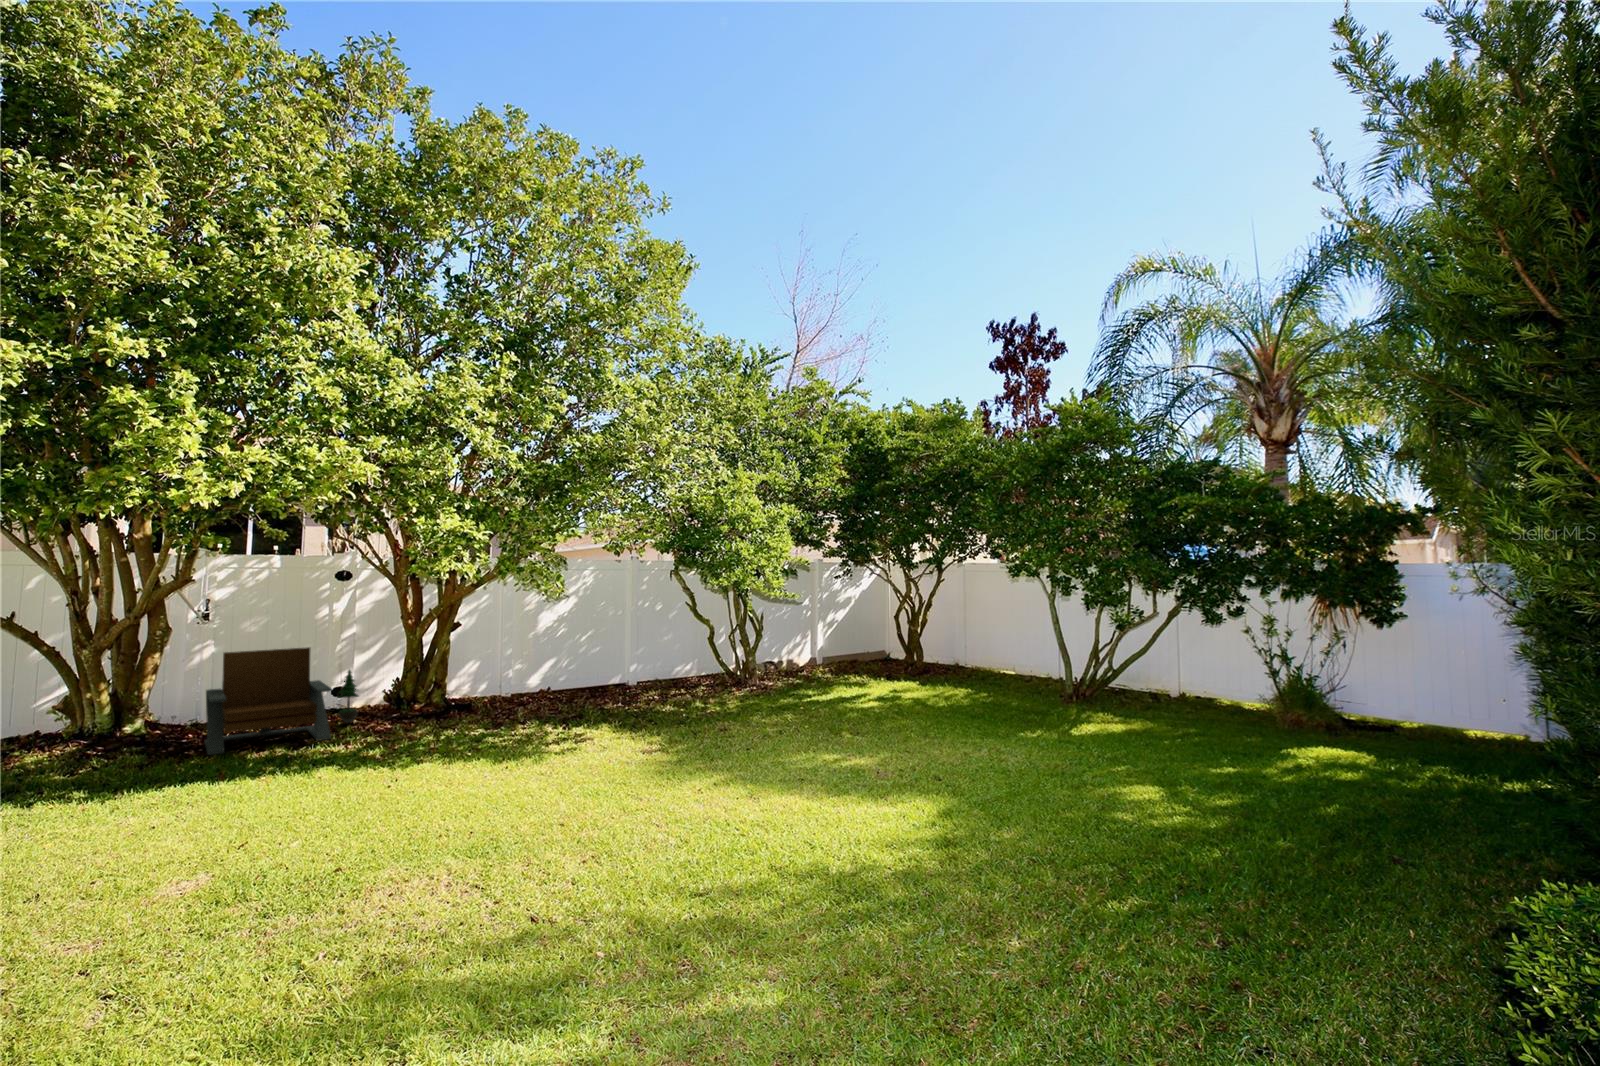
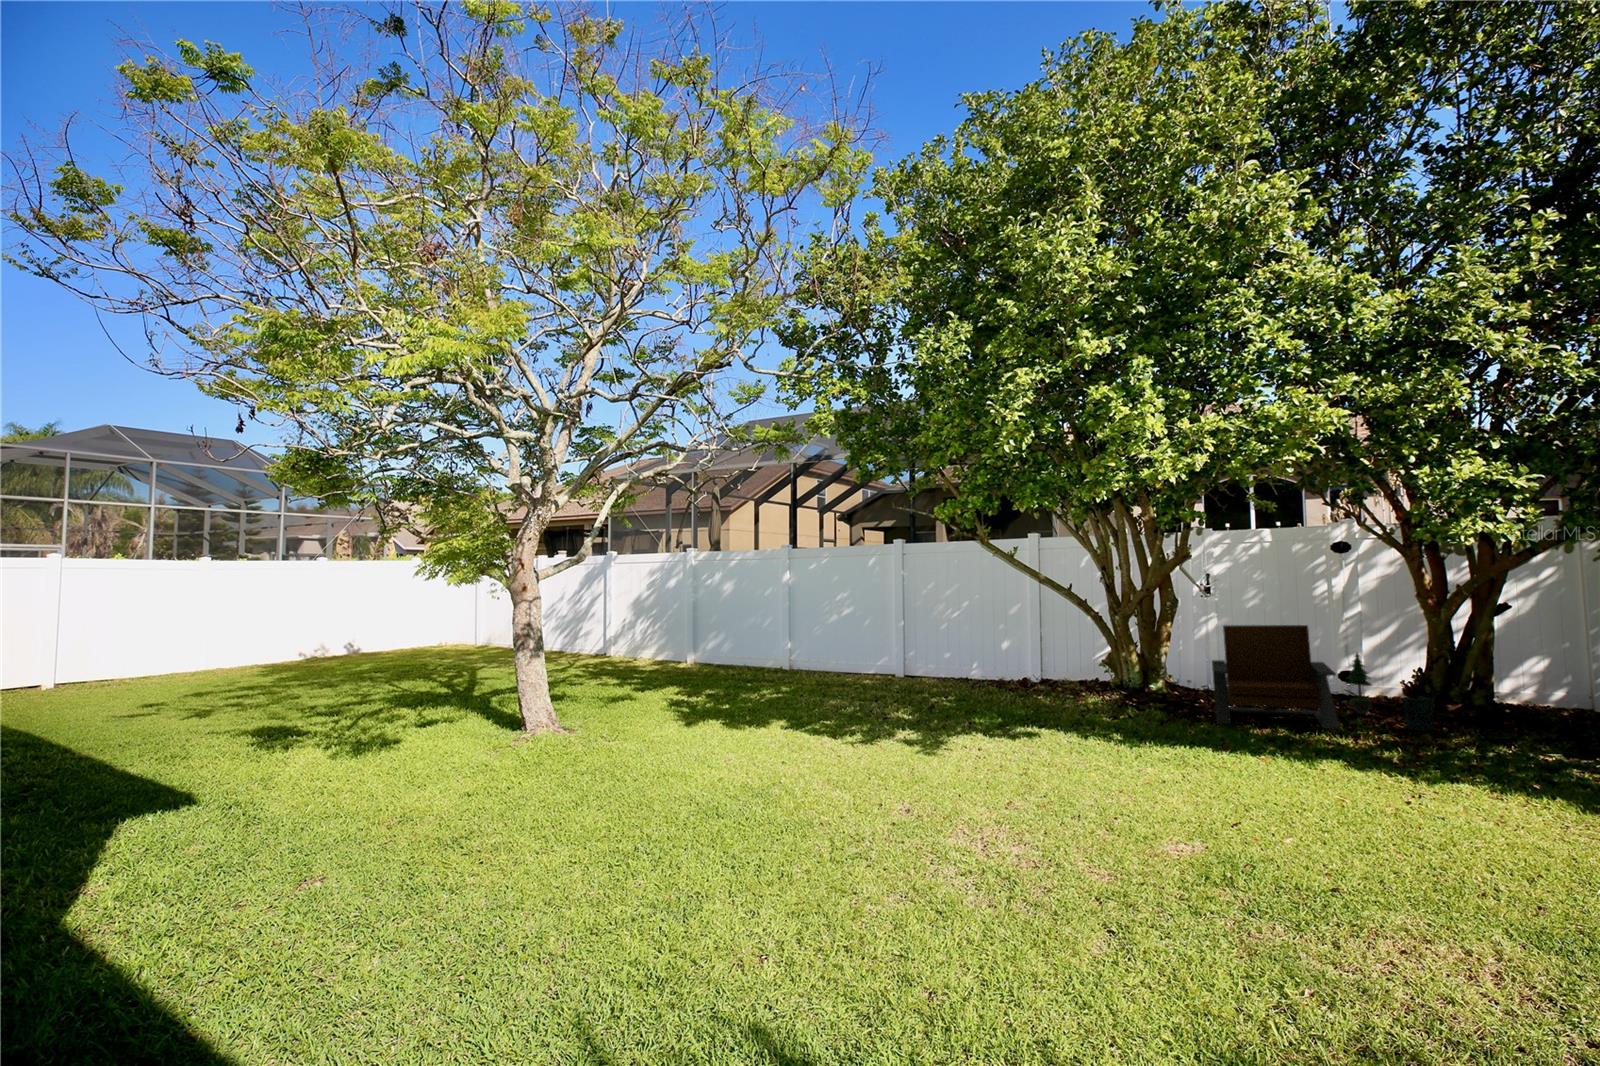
watering can: none [383,694,410,729] -> present [1403,690,1440,731]

